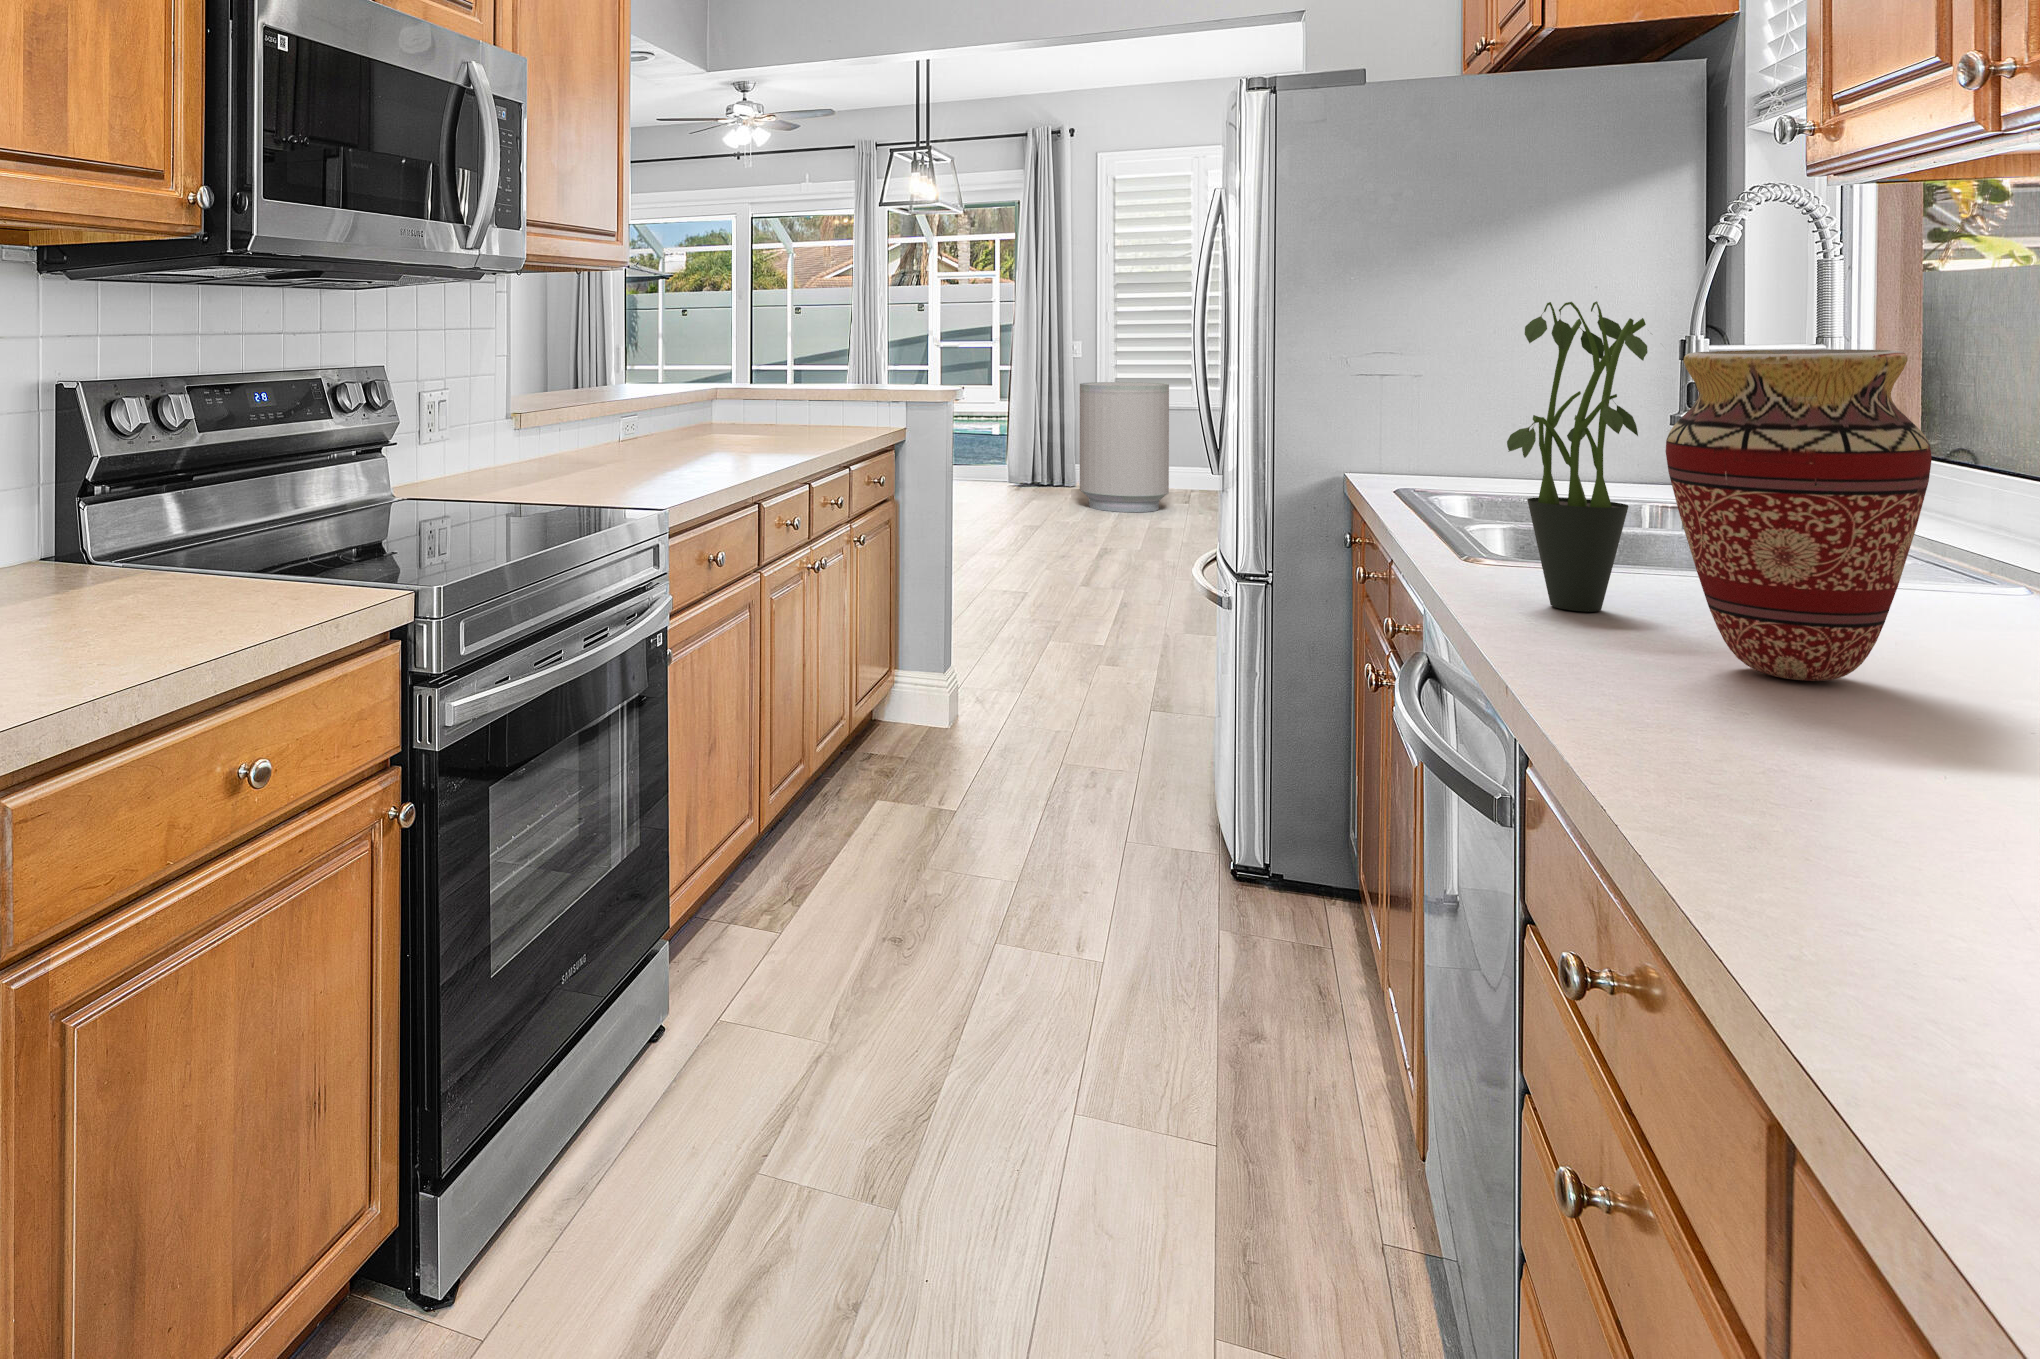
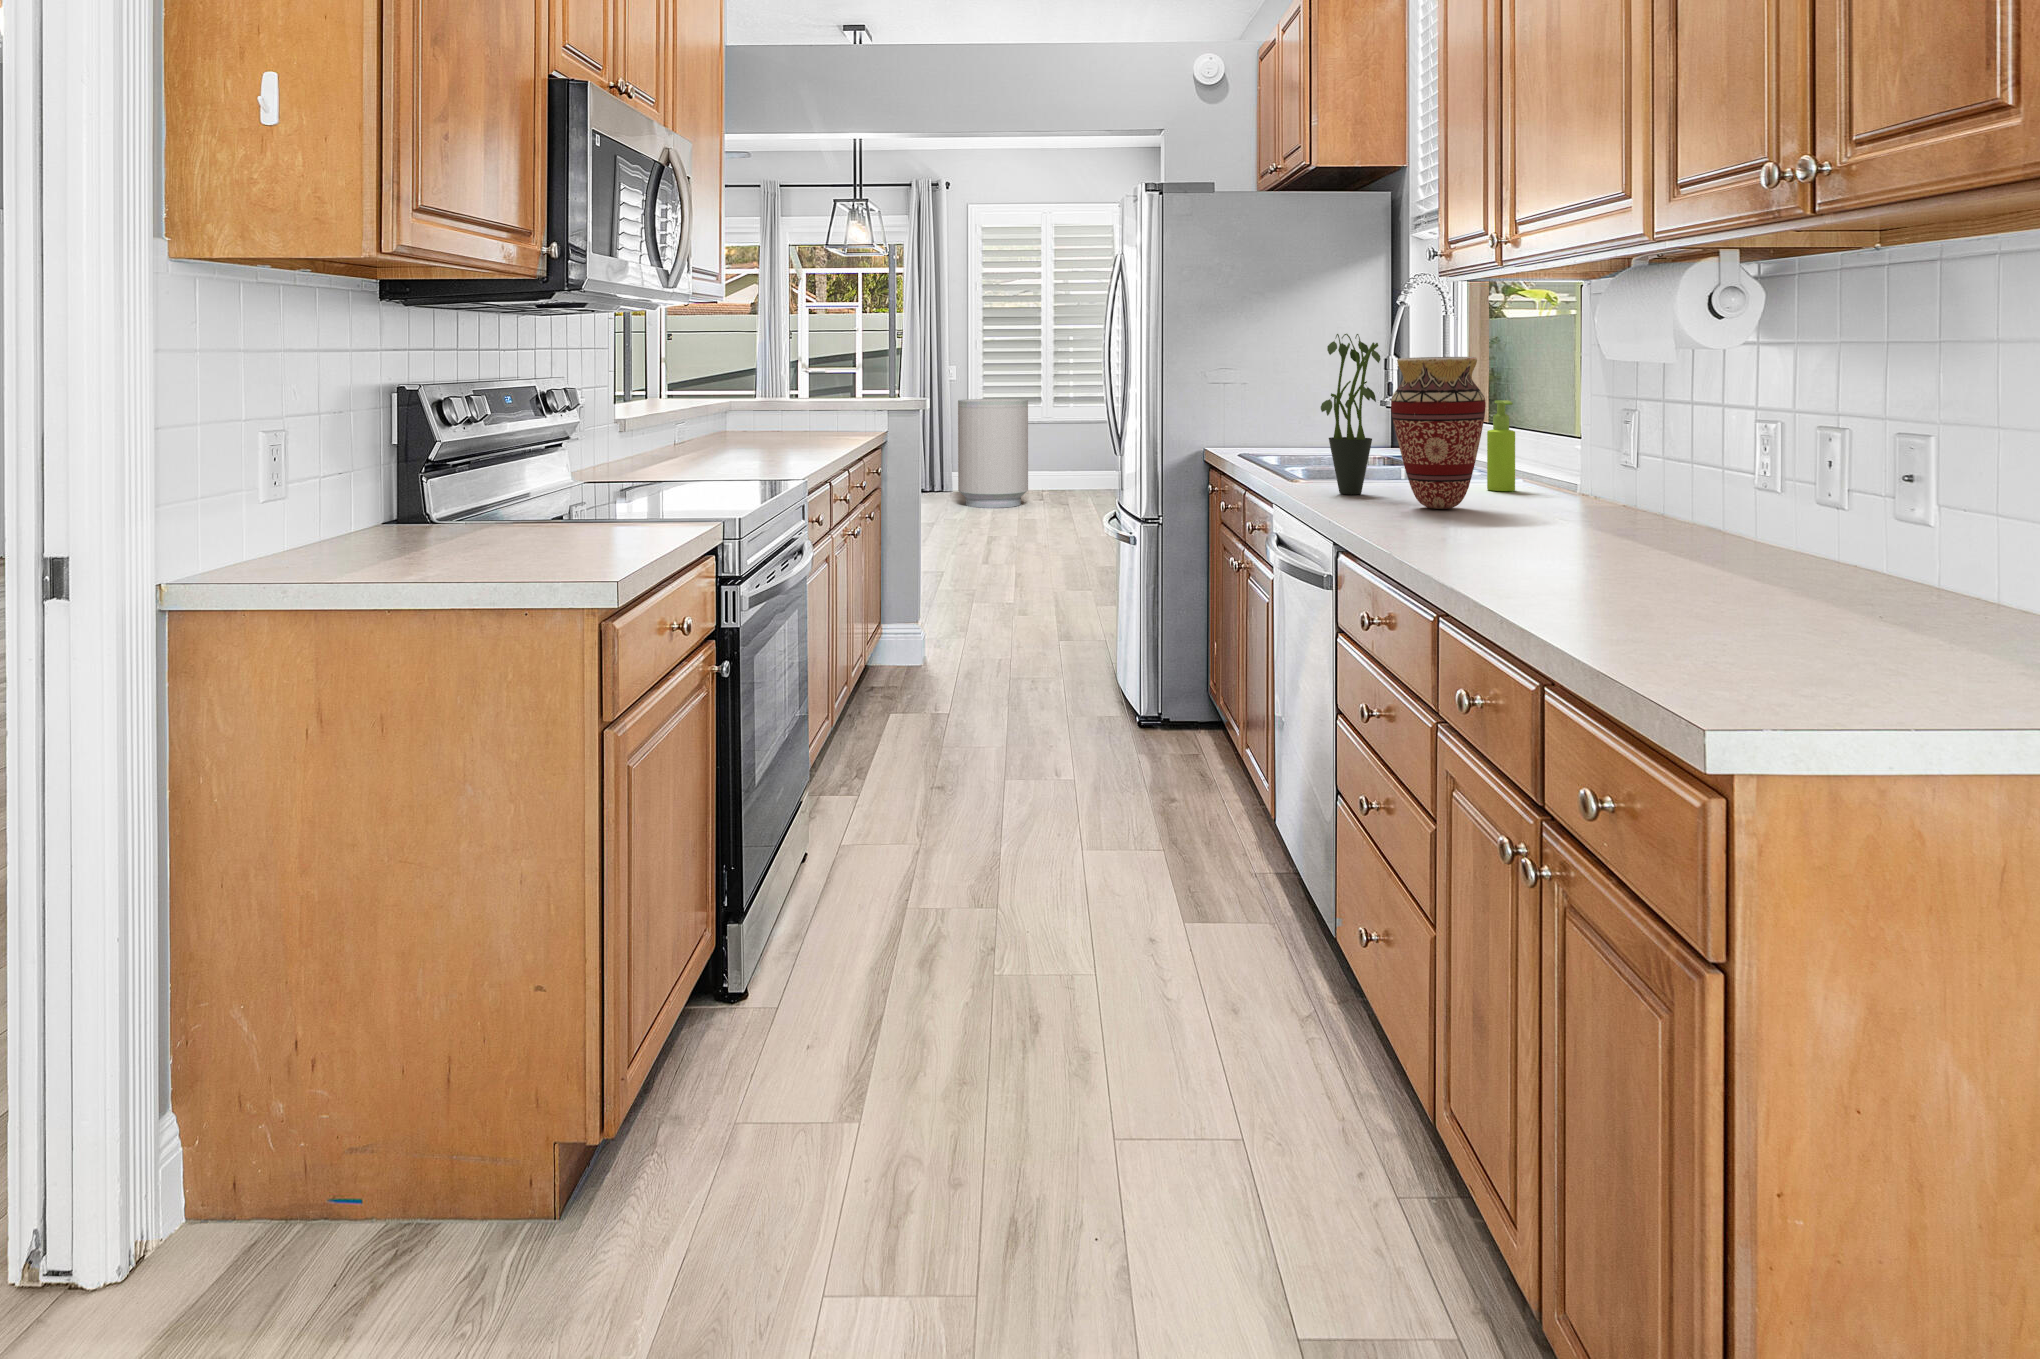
soap dispenser: none [1927,438,2009,631] -> present [1487,400,1515,491]

